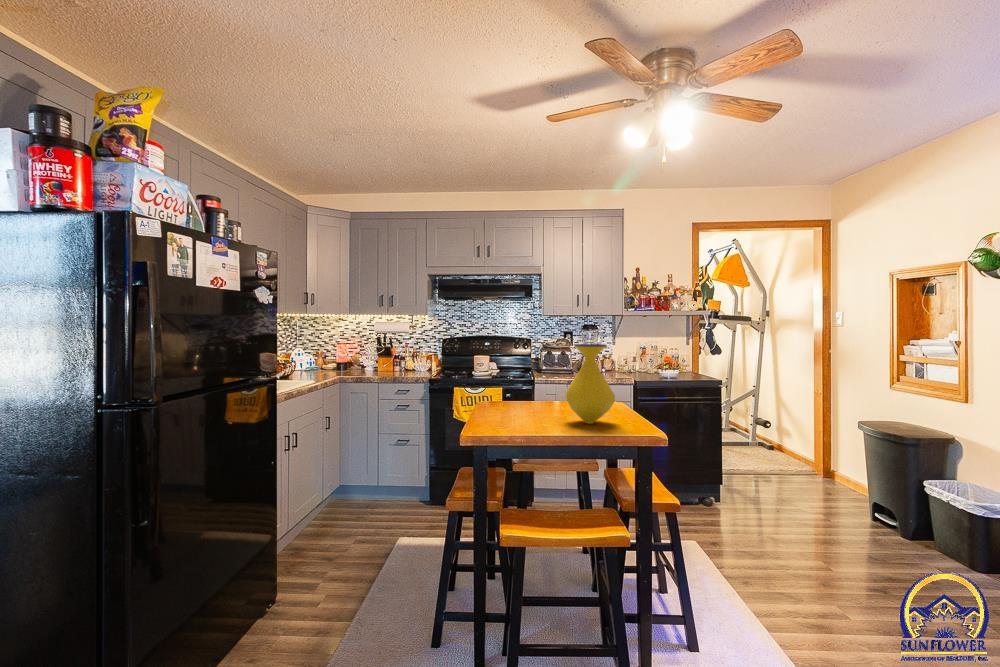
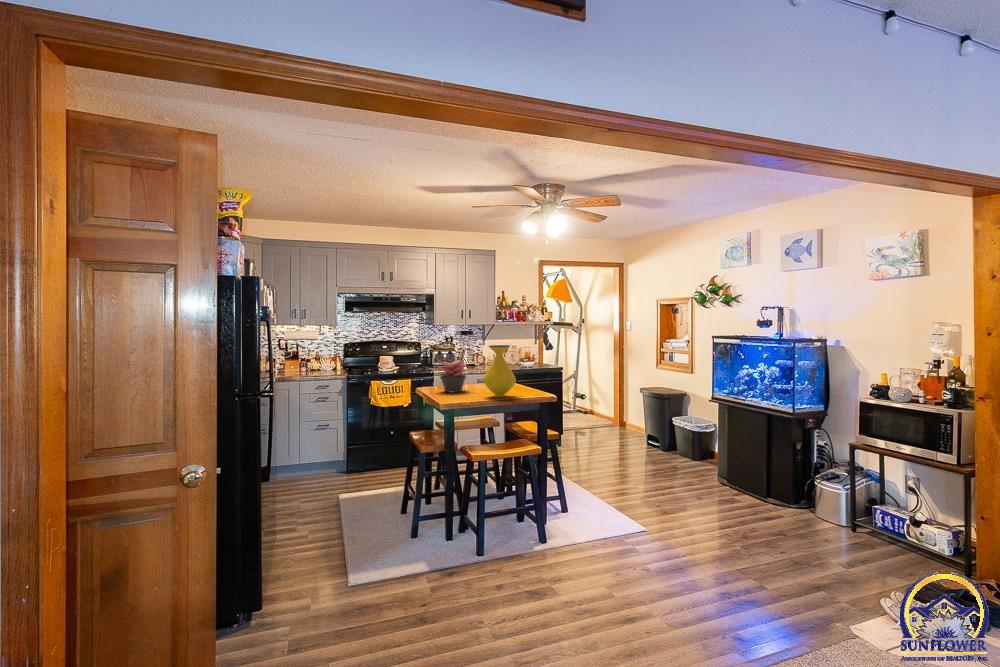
succulent plant: none [509,364,553,411] -> present [439,360,467,393]

